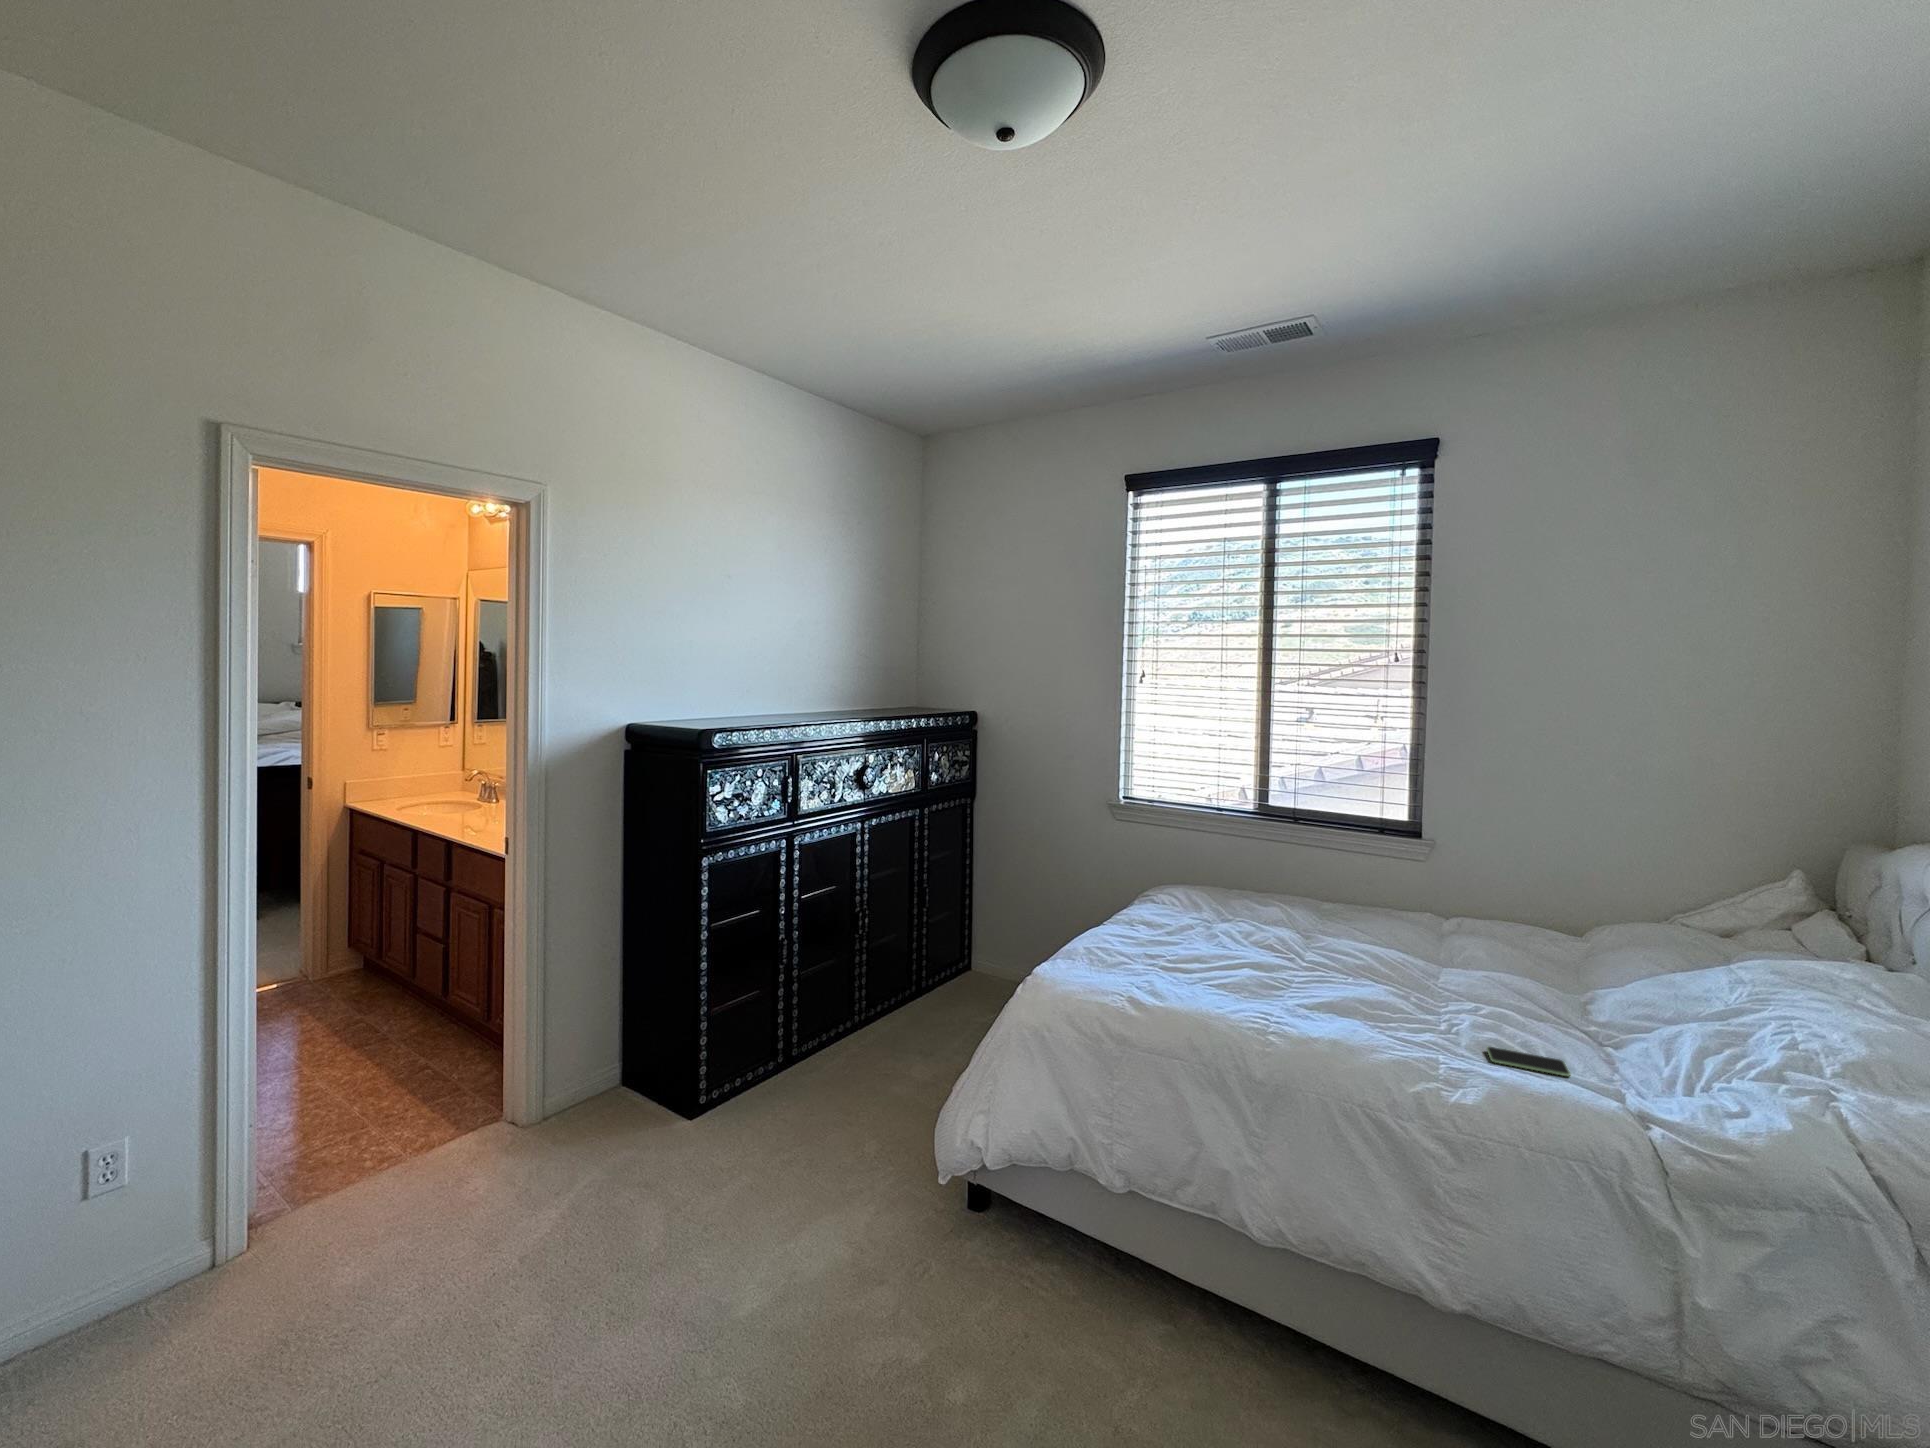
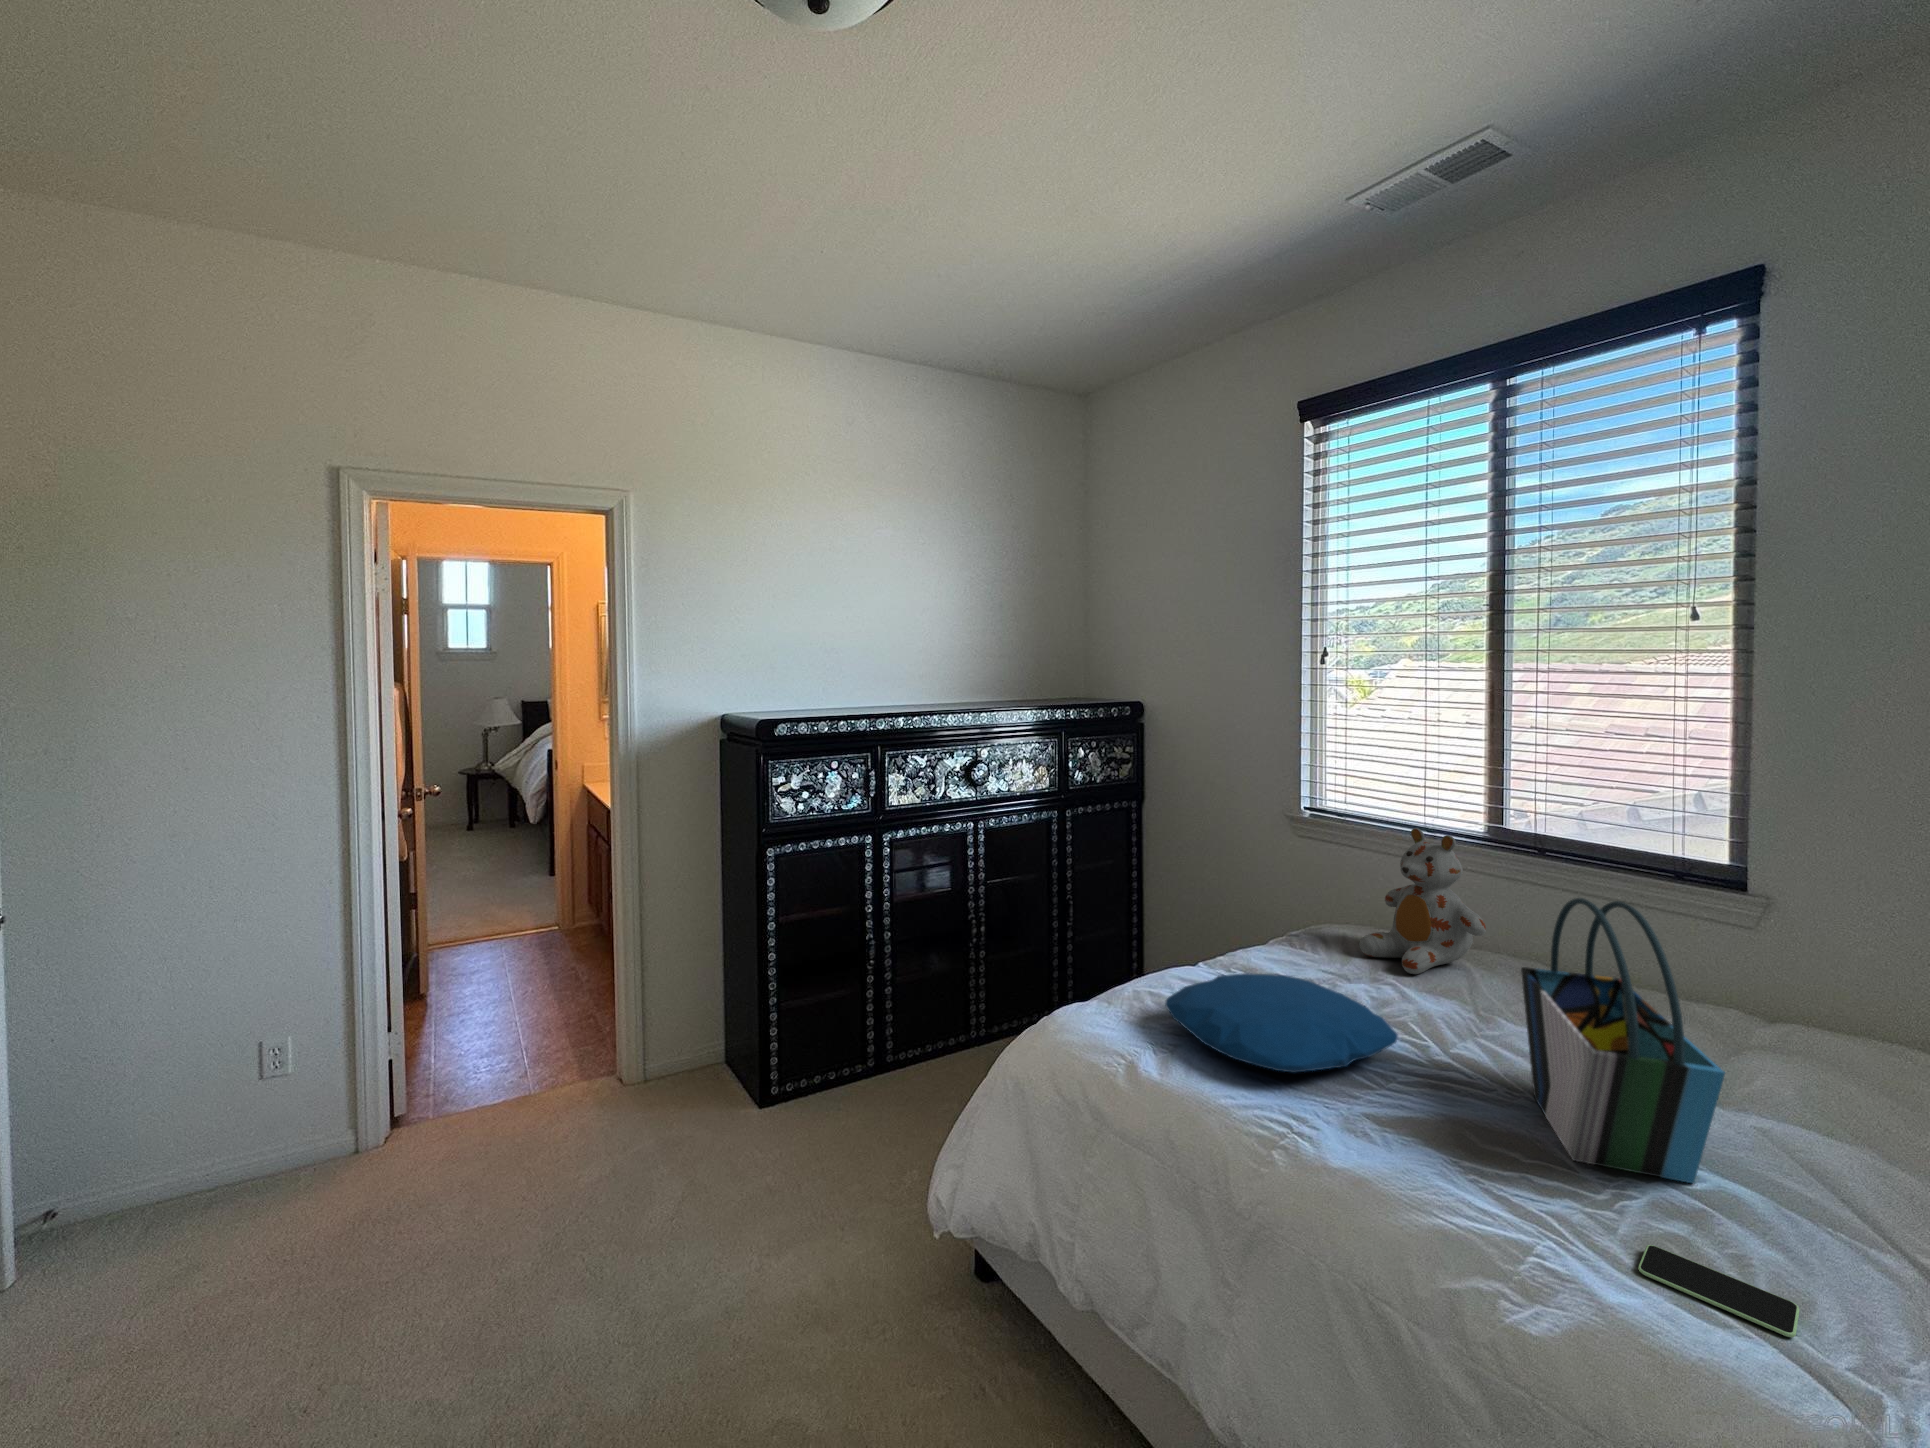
stuffed bear: none [1200,808,1285,914] -> present [1359,828,1486,974]
tote bag: none [1356,845,1504,1013] -> present [1521,898,1725,1183]
pillow: none [1129,921,1289,986] -> present [1165,973,1398,1072]

